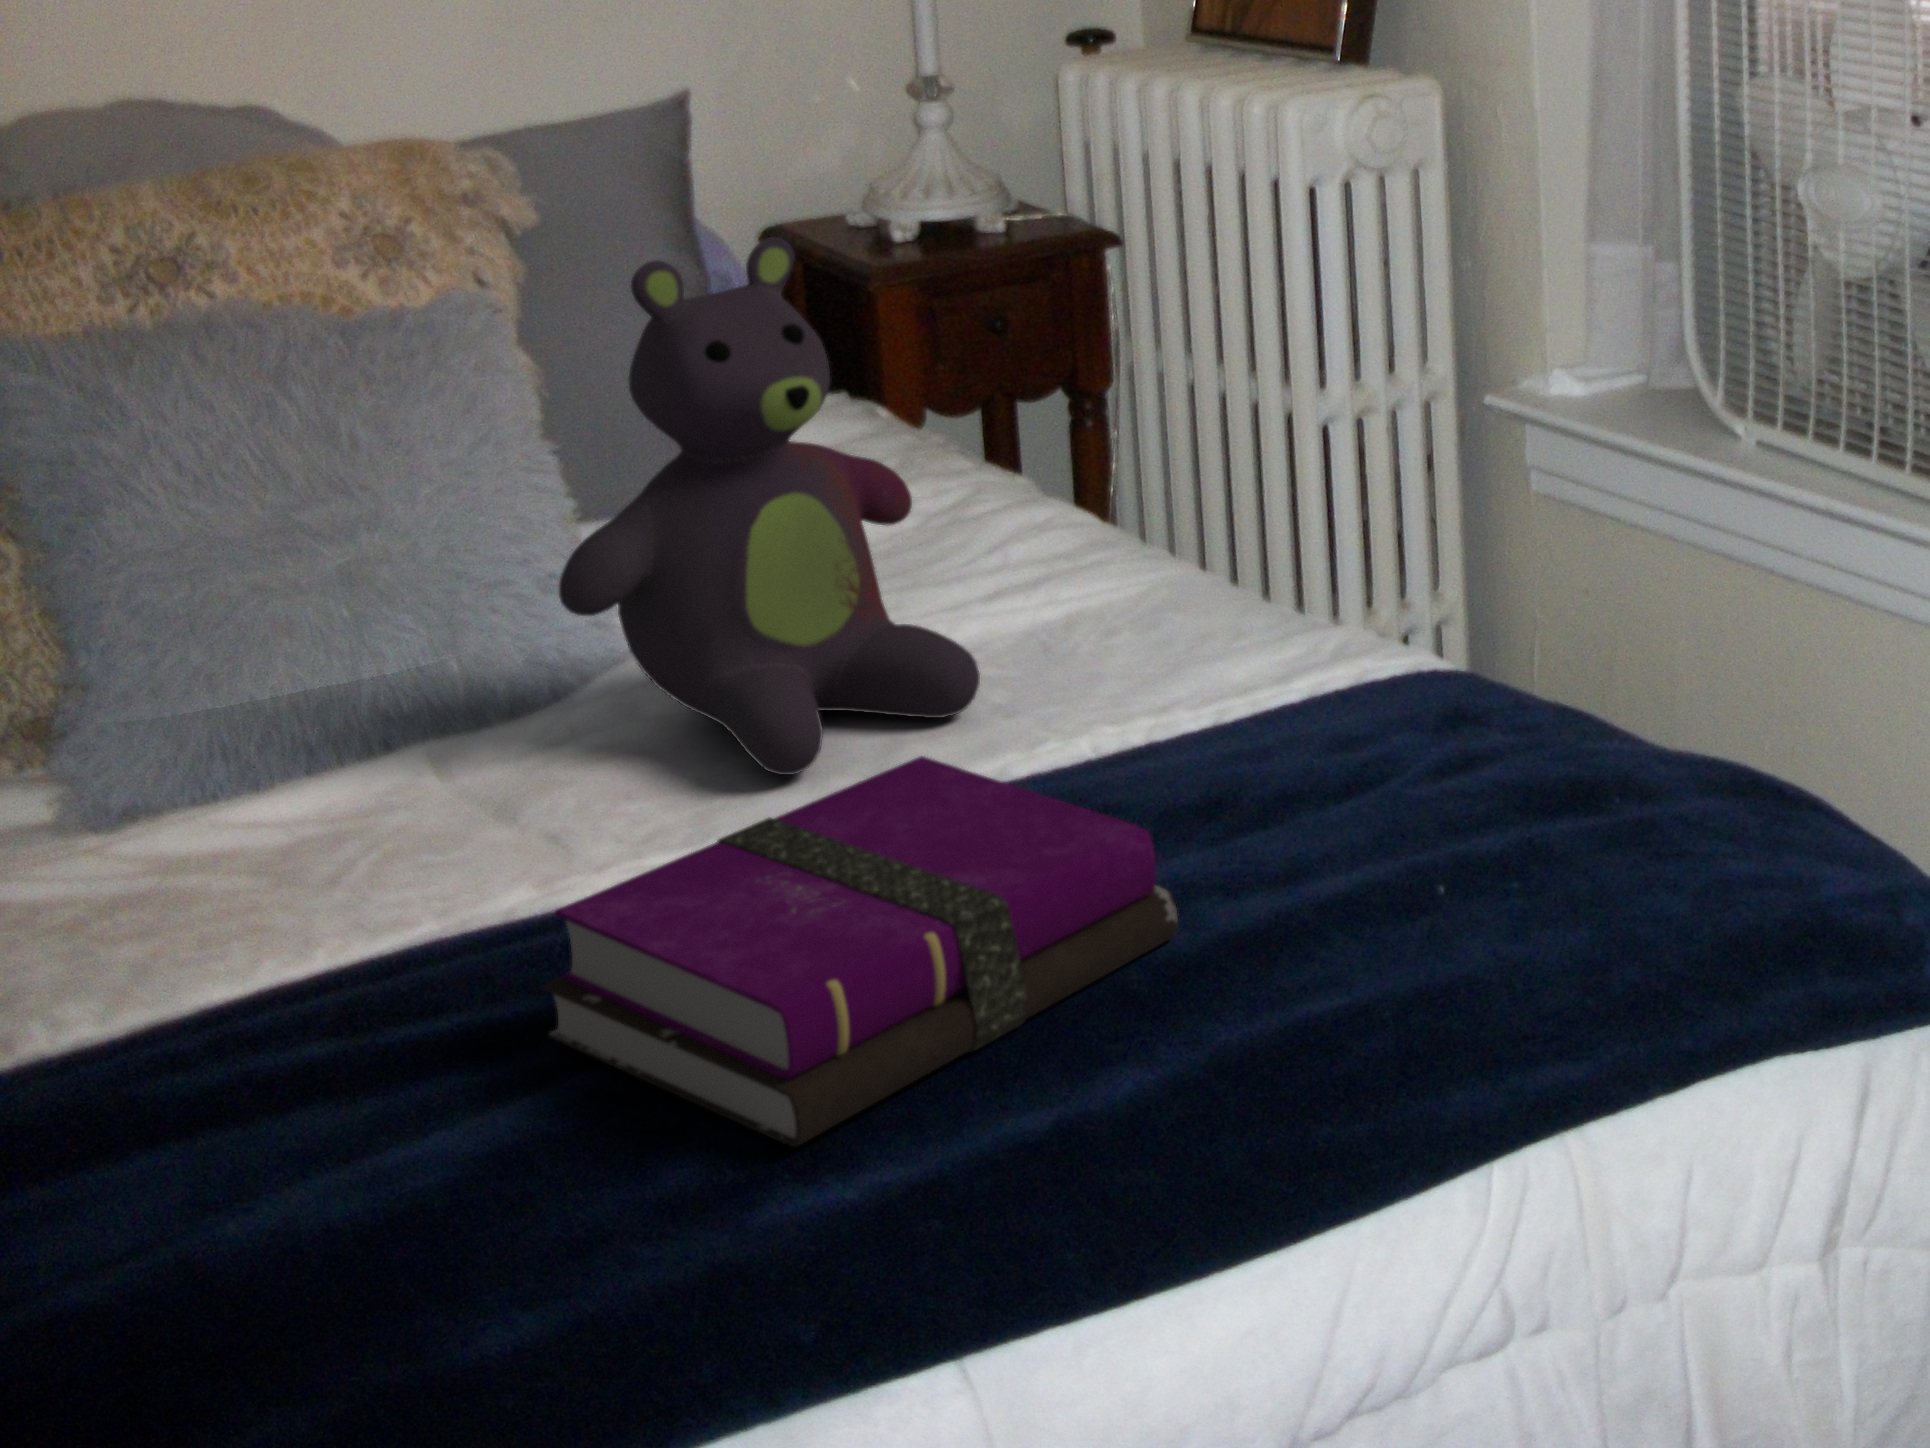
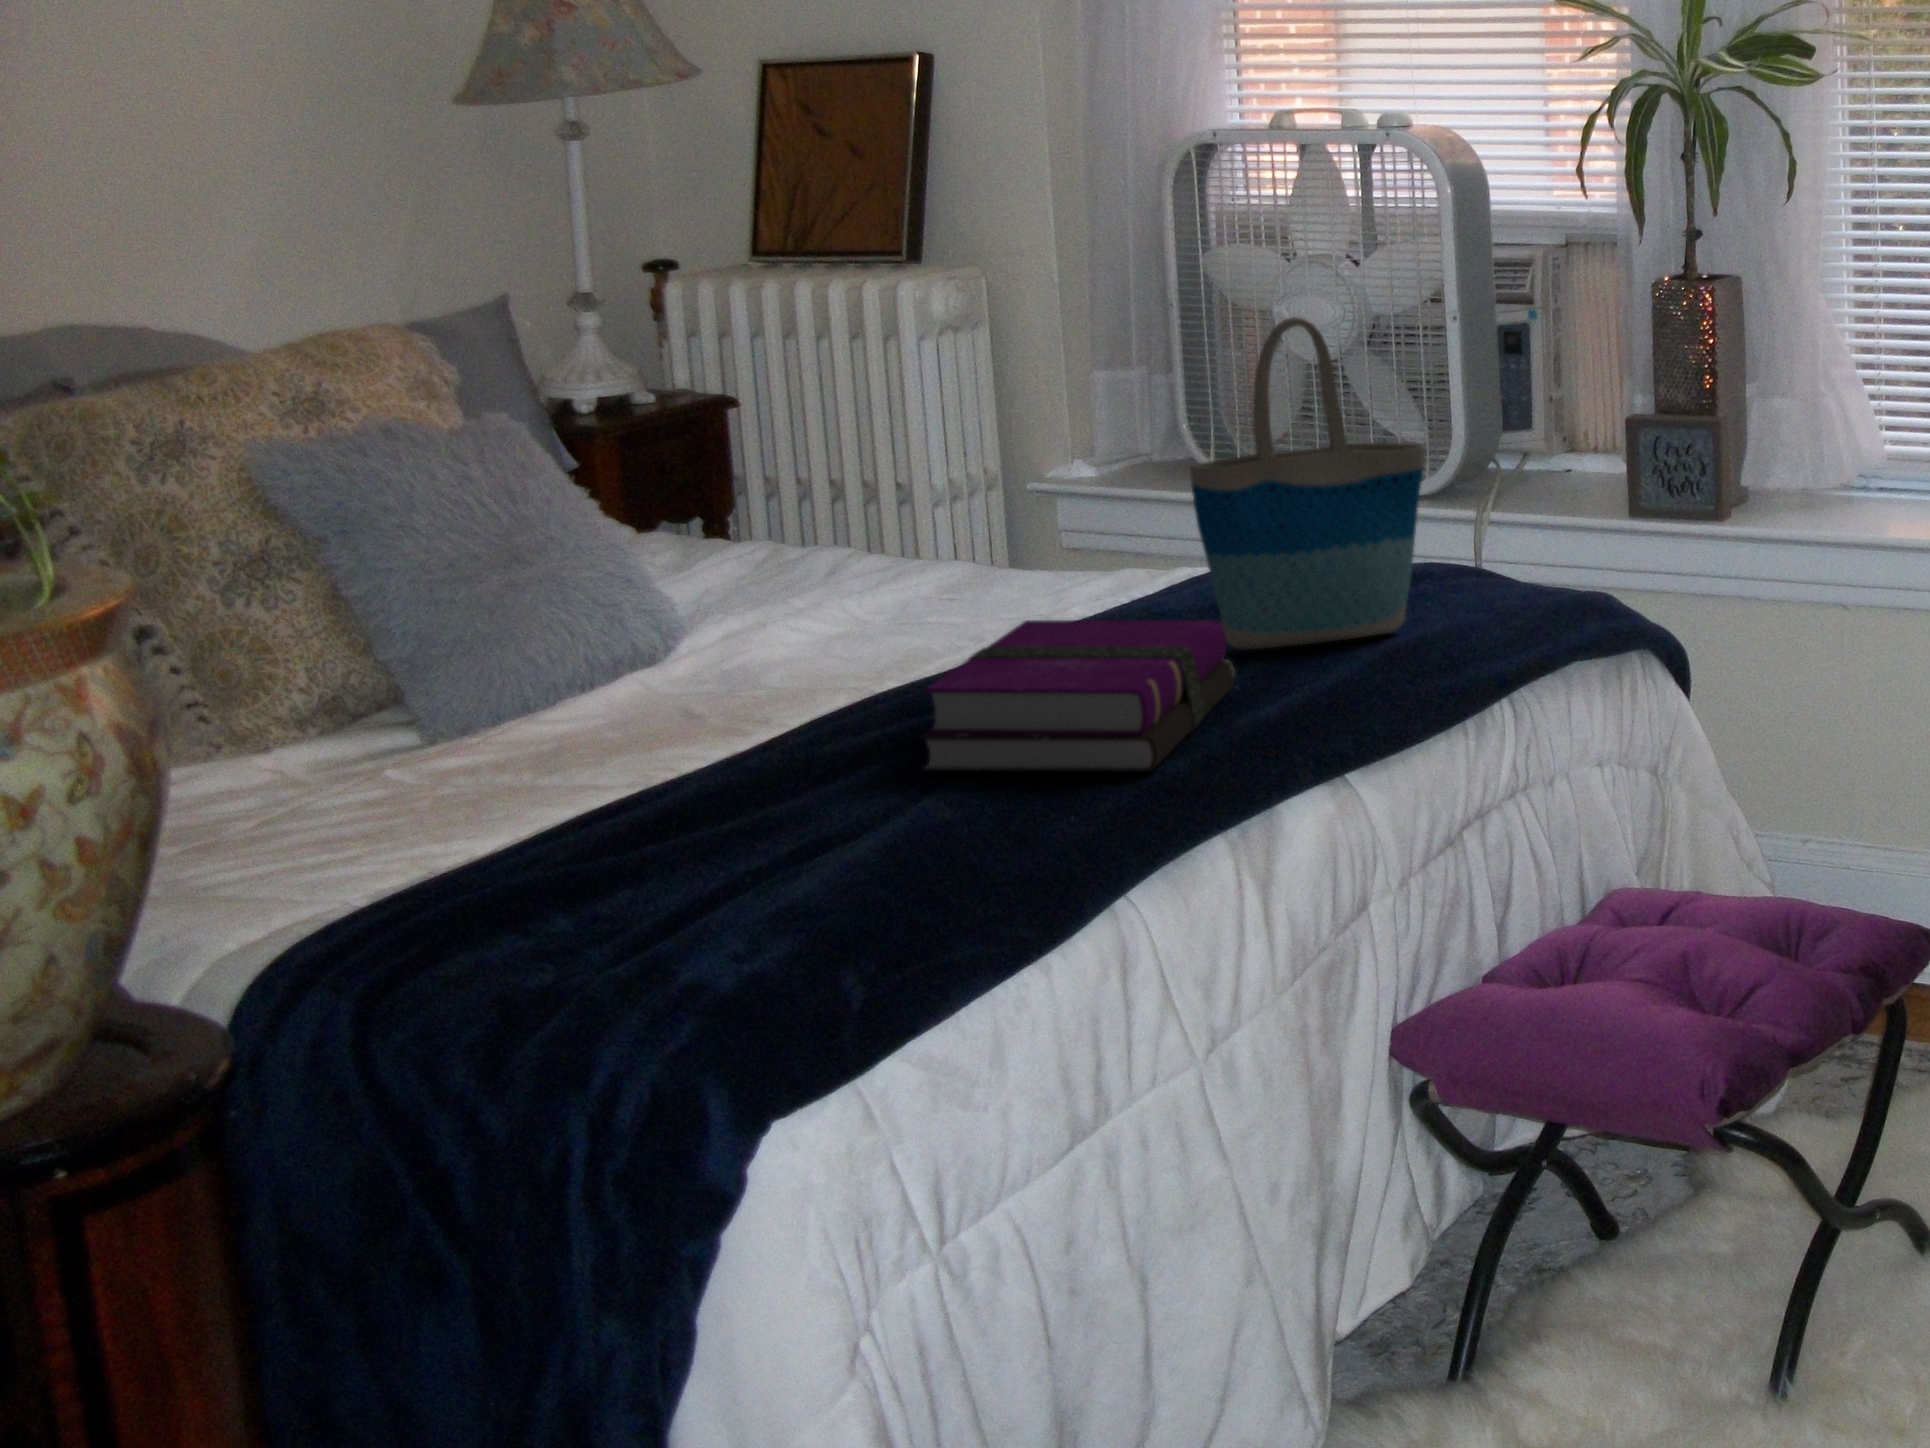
stuffed bear: present [559,237,980,775] -> none [675,337,940,681]
tote bag: none [1210,309,1615,850] -> present [1190,317,1426,649]

